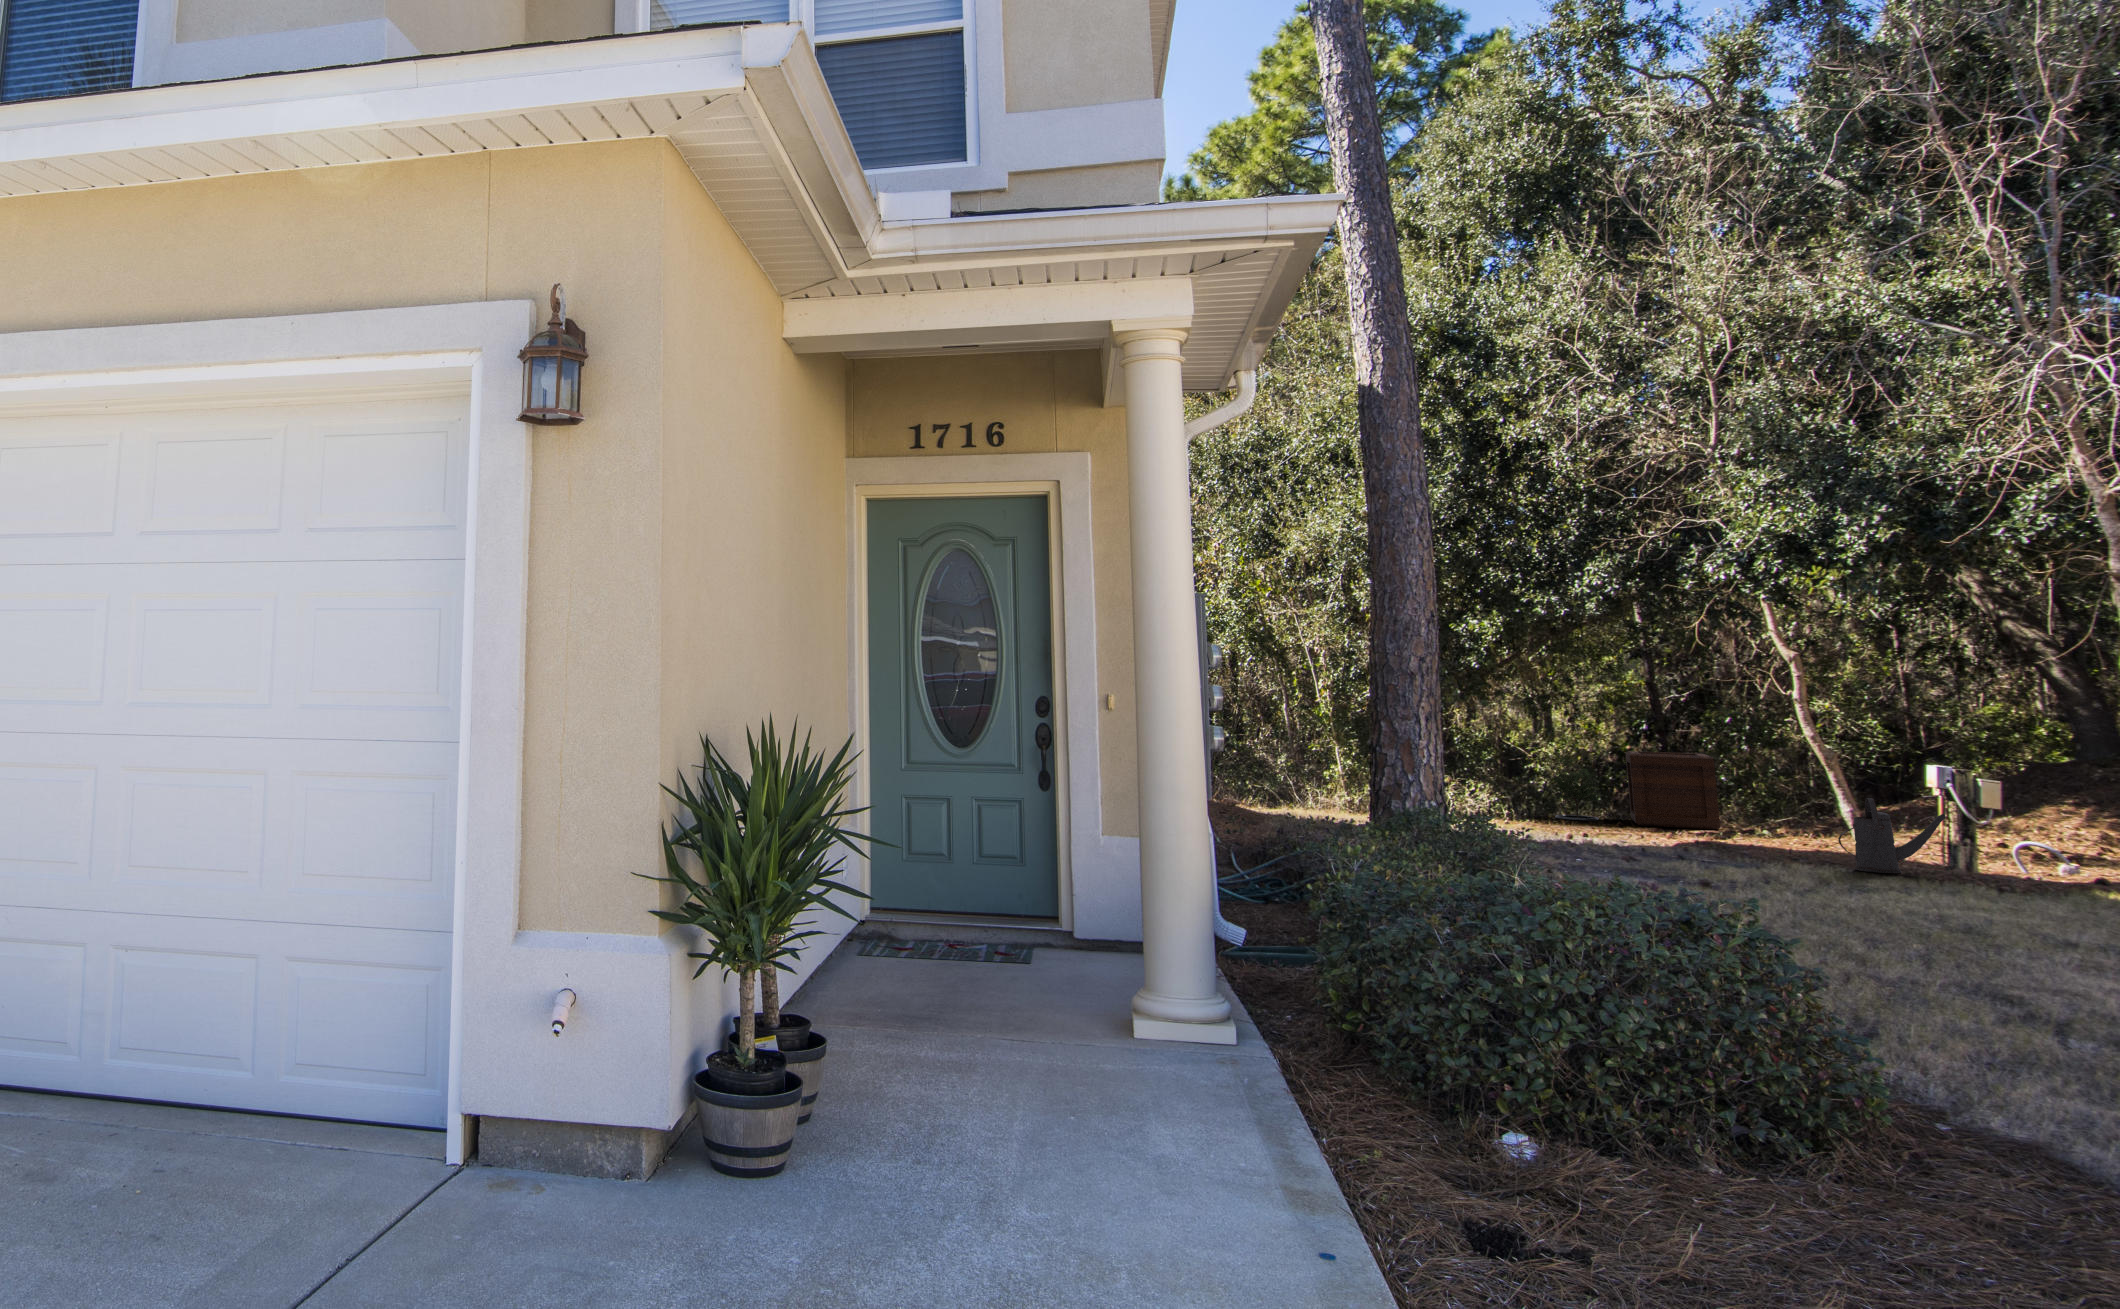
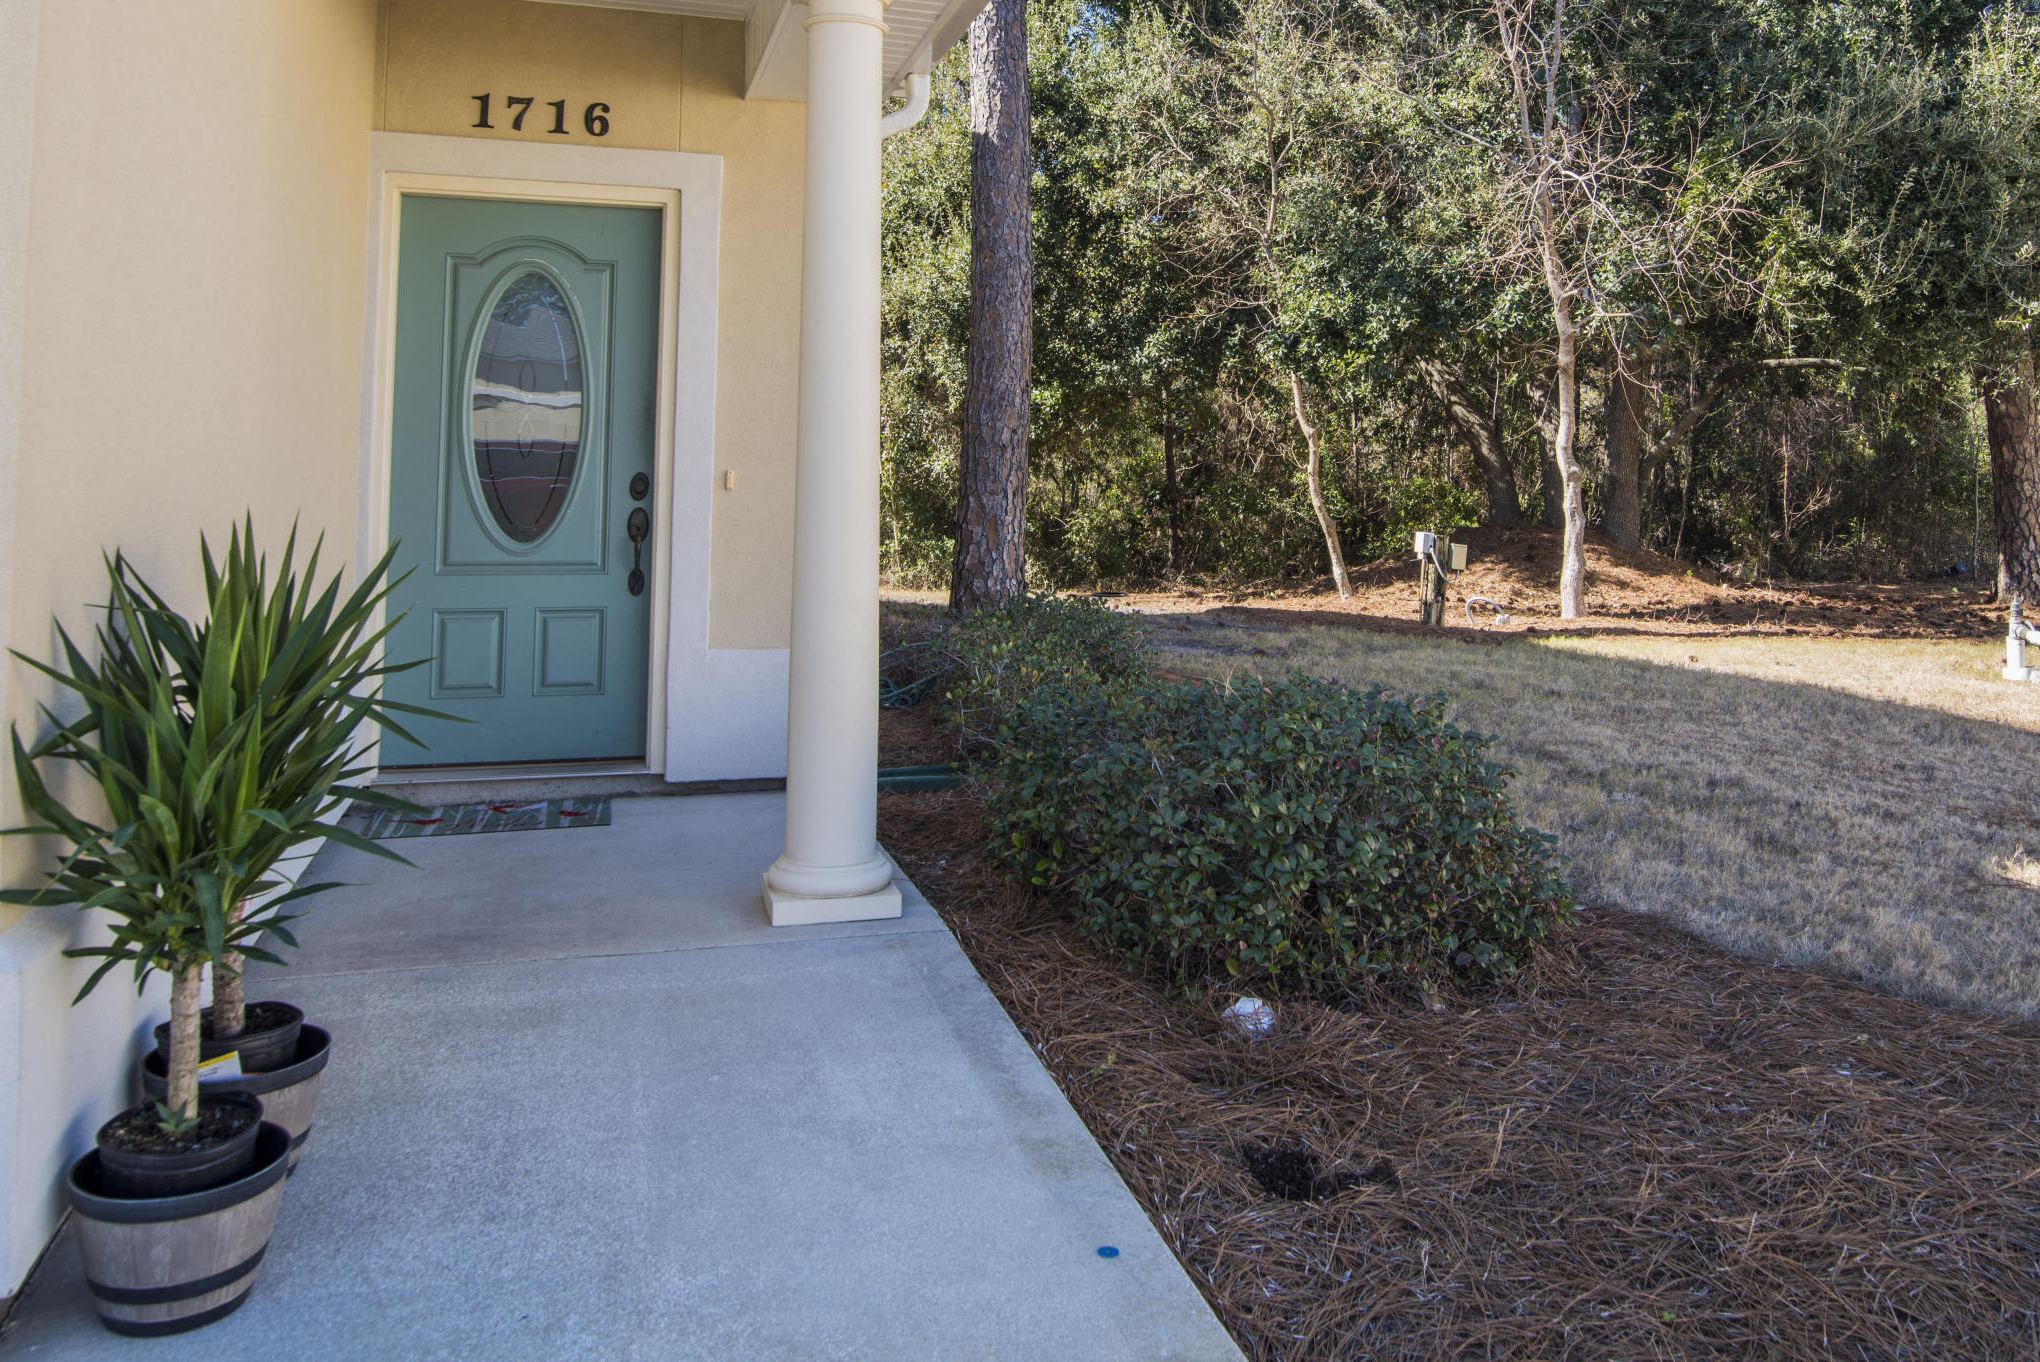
wooden crate: present [1626,751,1720,830] -> none [1155,528,1230,600]
watering can: present [1838,798,1945,873] -> none [1339,566,1418,633]

